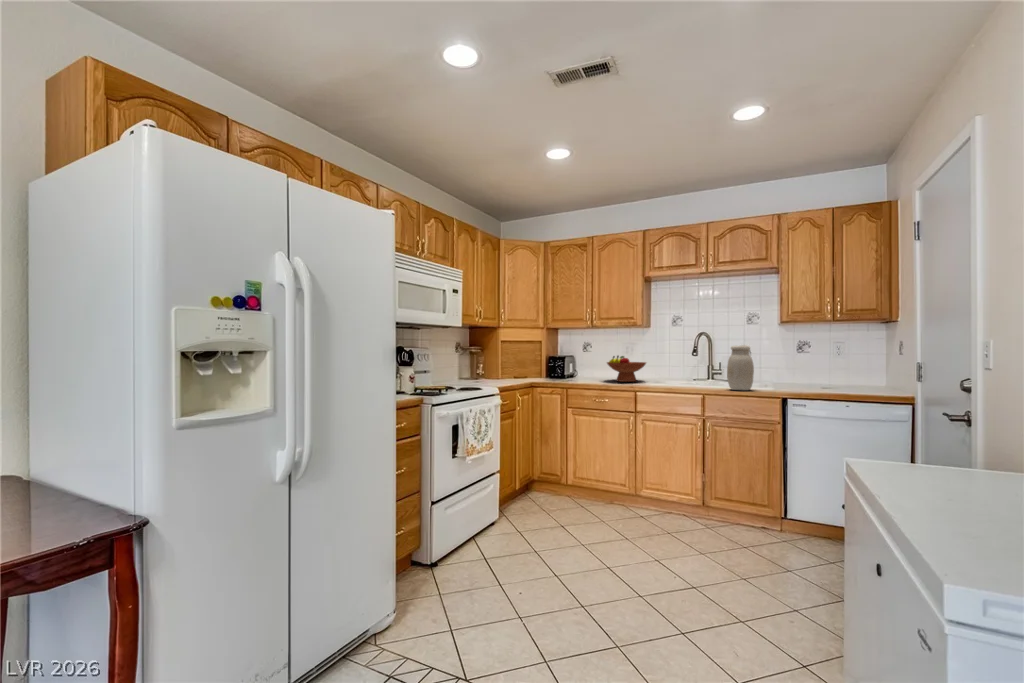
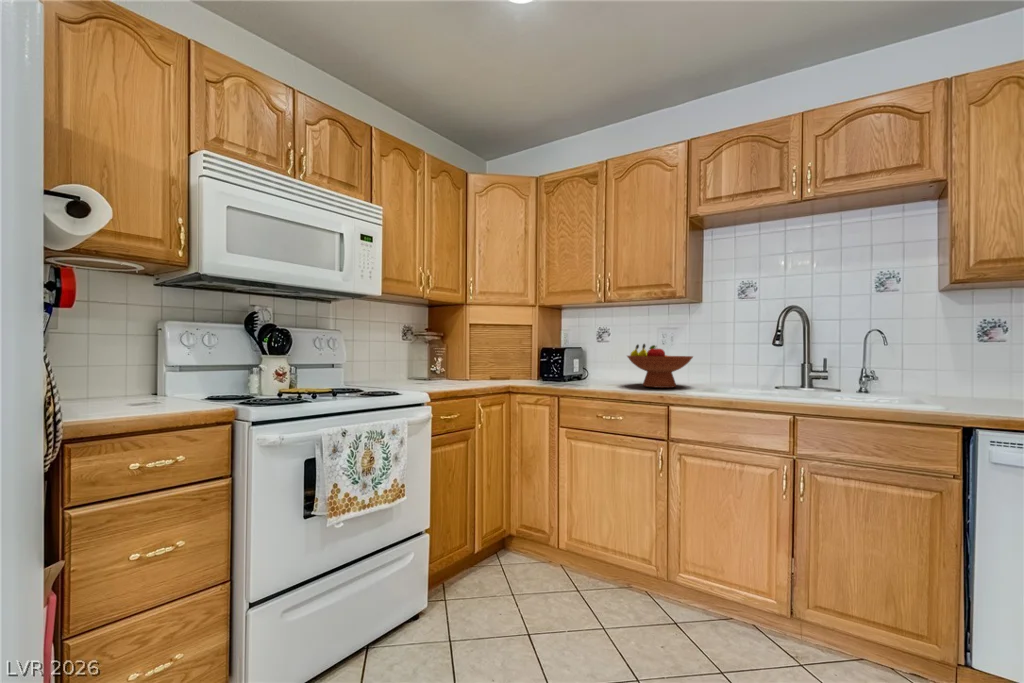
jar: present [727,345,754,390] -> none [841,322,897,408]

